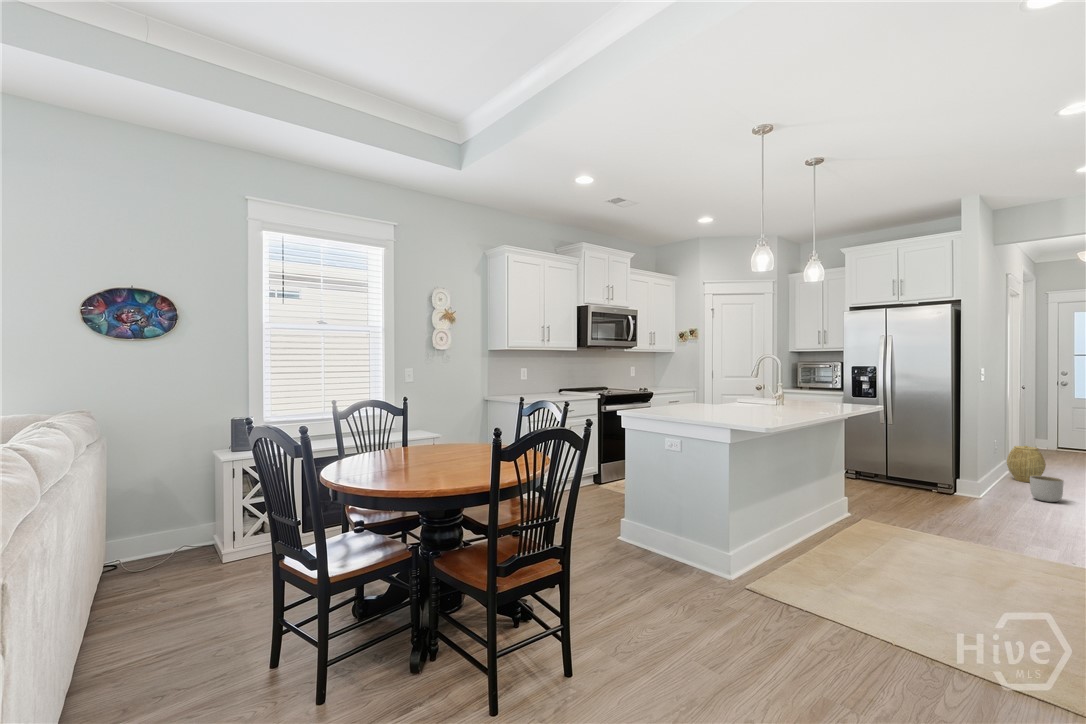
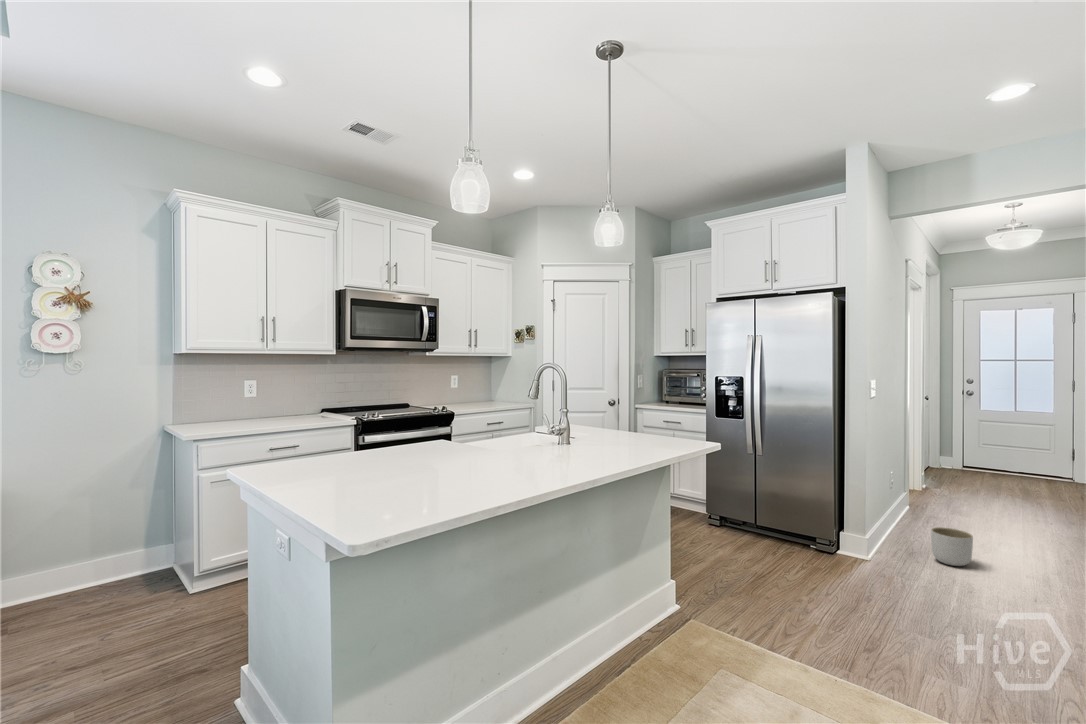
woven basket: present [1007,446,1046,482] -> none [905,479,951,528]

